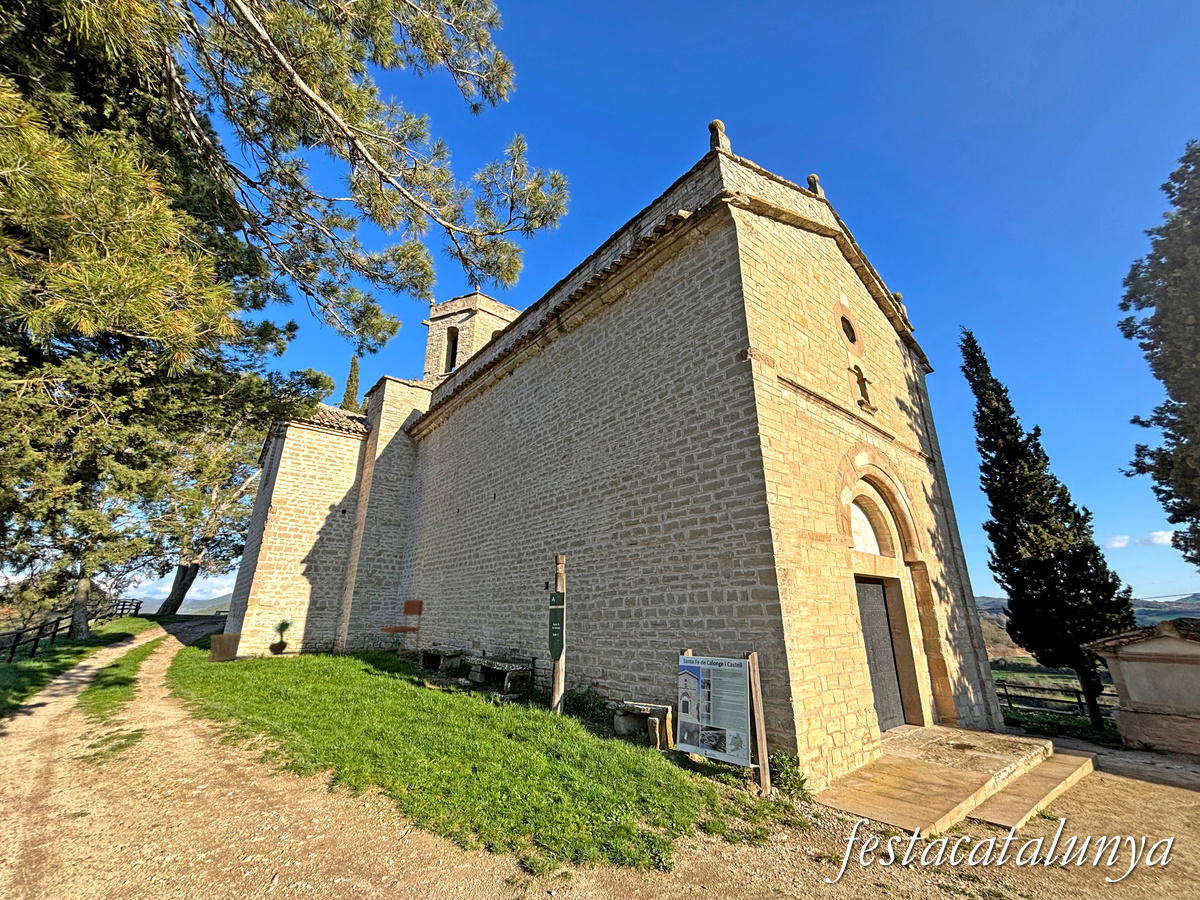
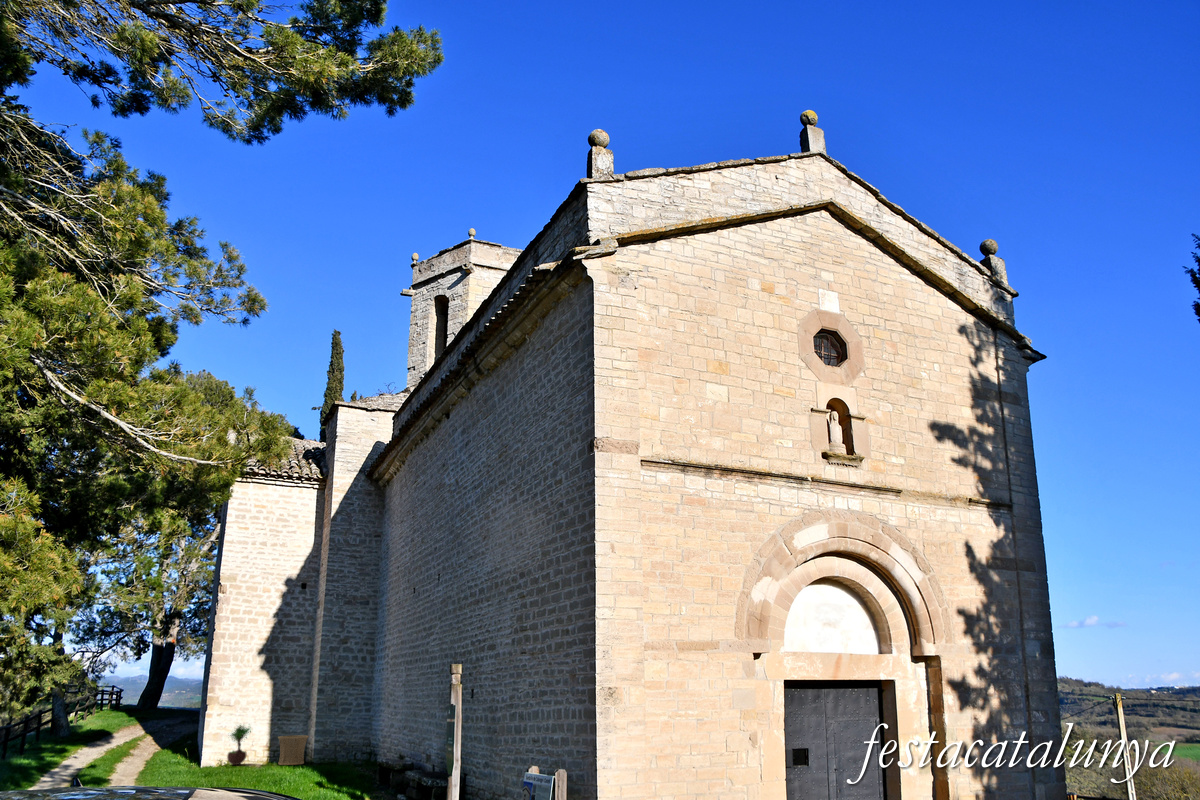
bench: present [380,600,423,654] -> none [339,707,383,774]
basket: present [208,633,243,662] -> present [278,735,309,765]

